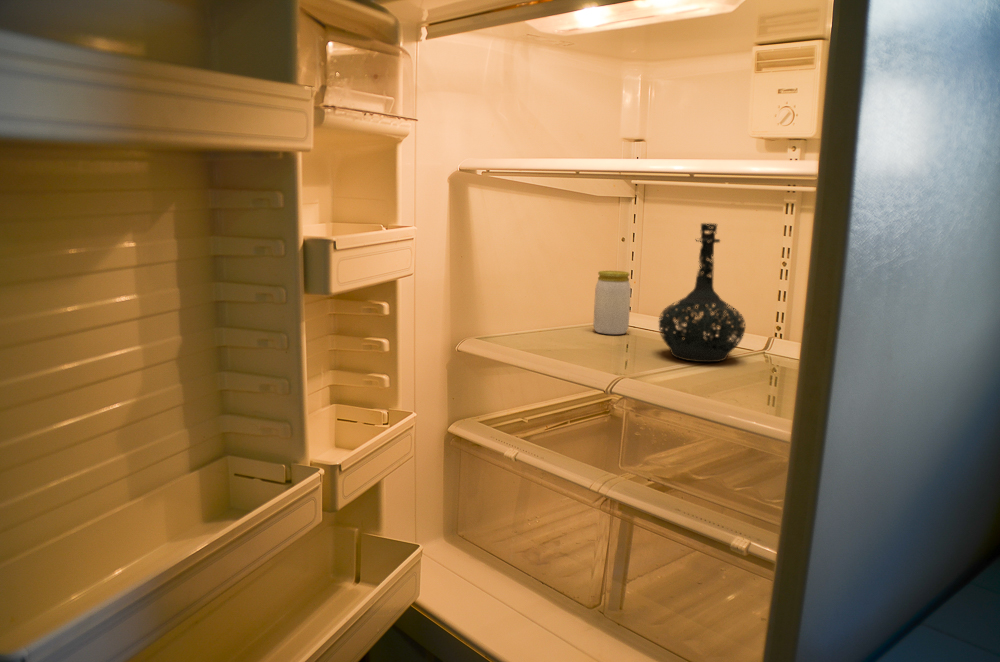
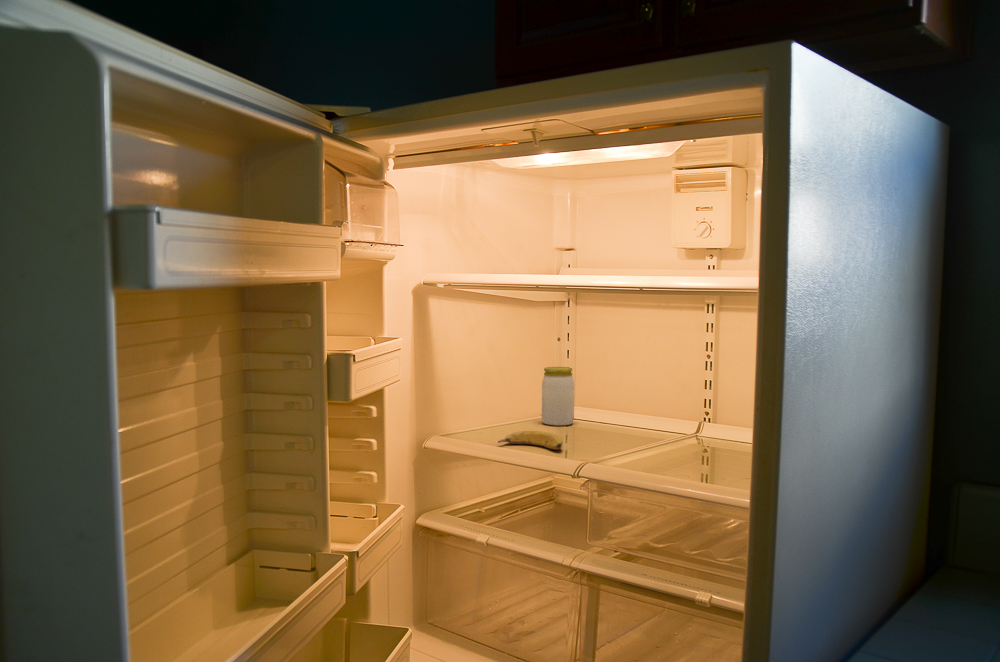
bottle: present [659,223,745,362] -> none [606,323,681,445]
fruit: none [534,340,603,362] -> present [498,431,563,450]

